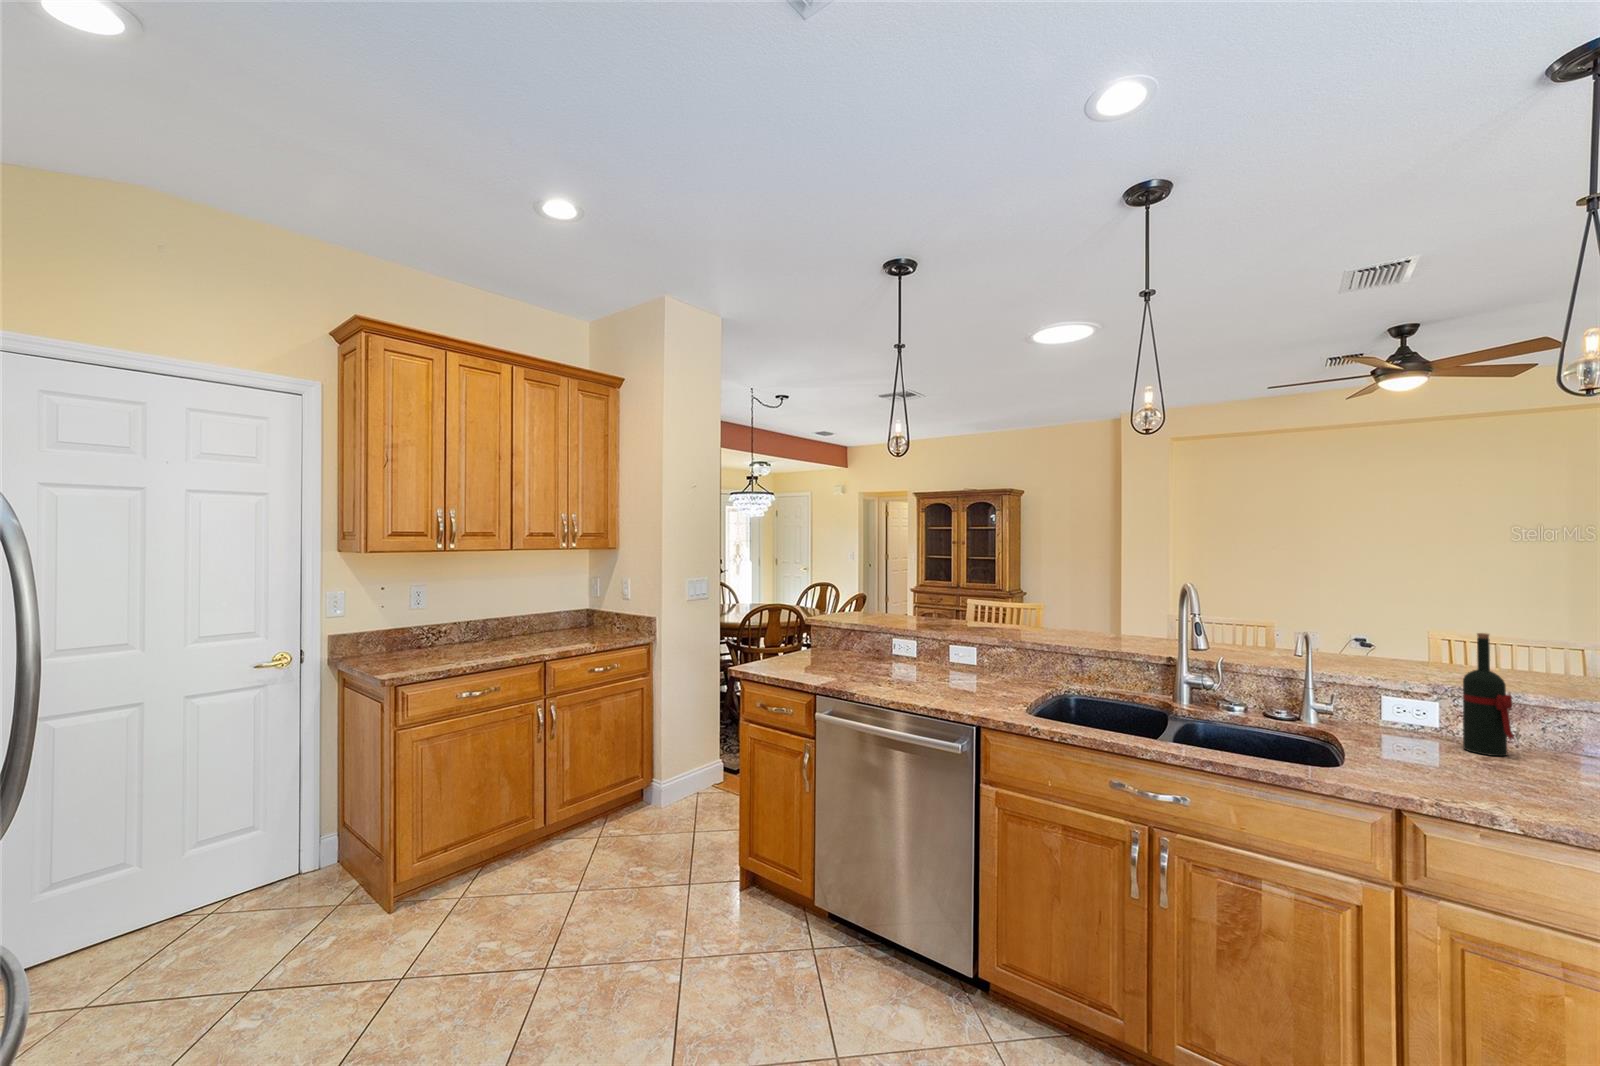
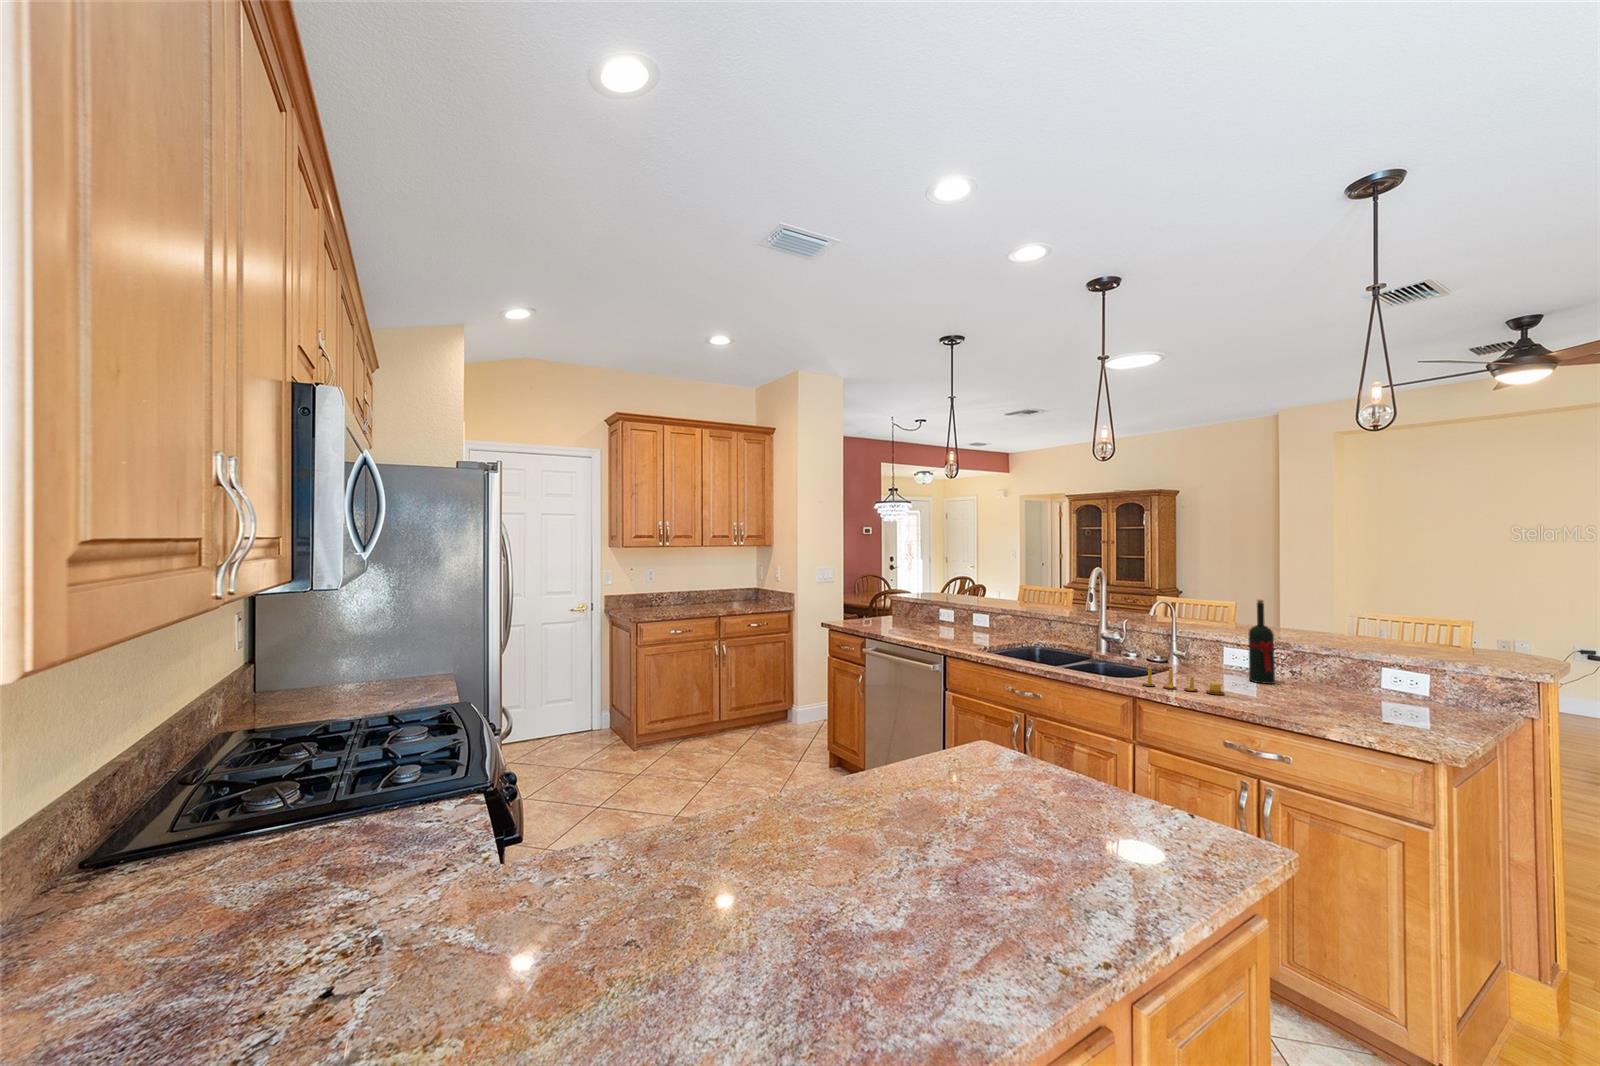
candle: none [1393,749,1544,797] -> present [1142,667,1225,695]

